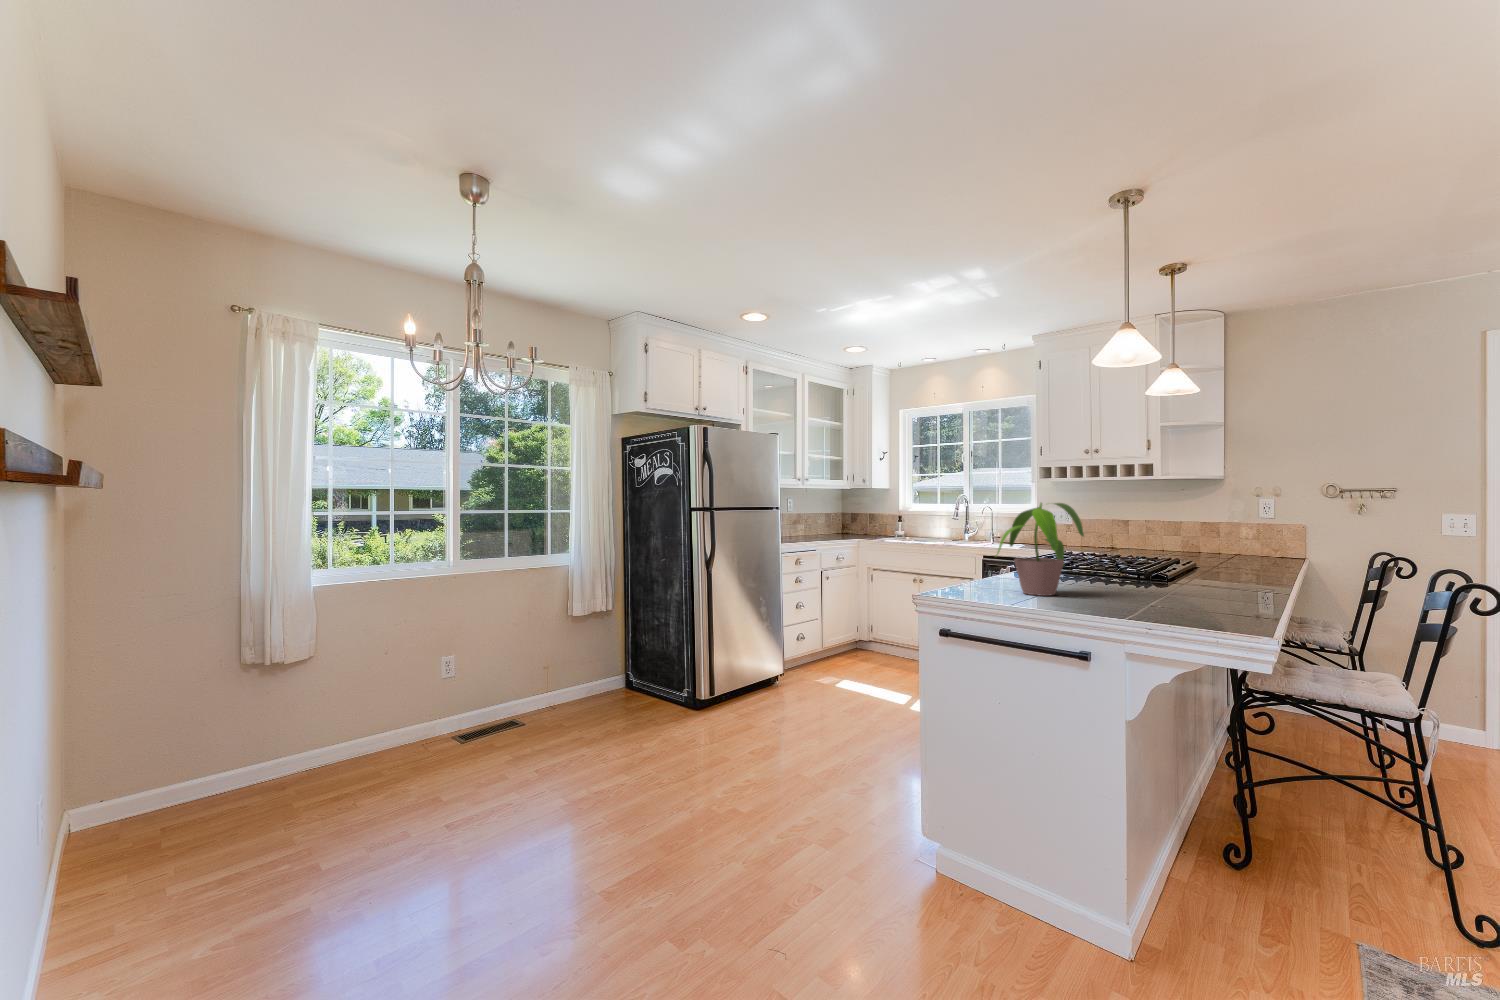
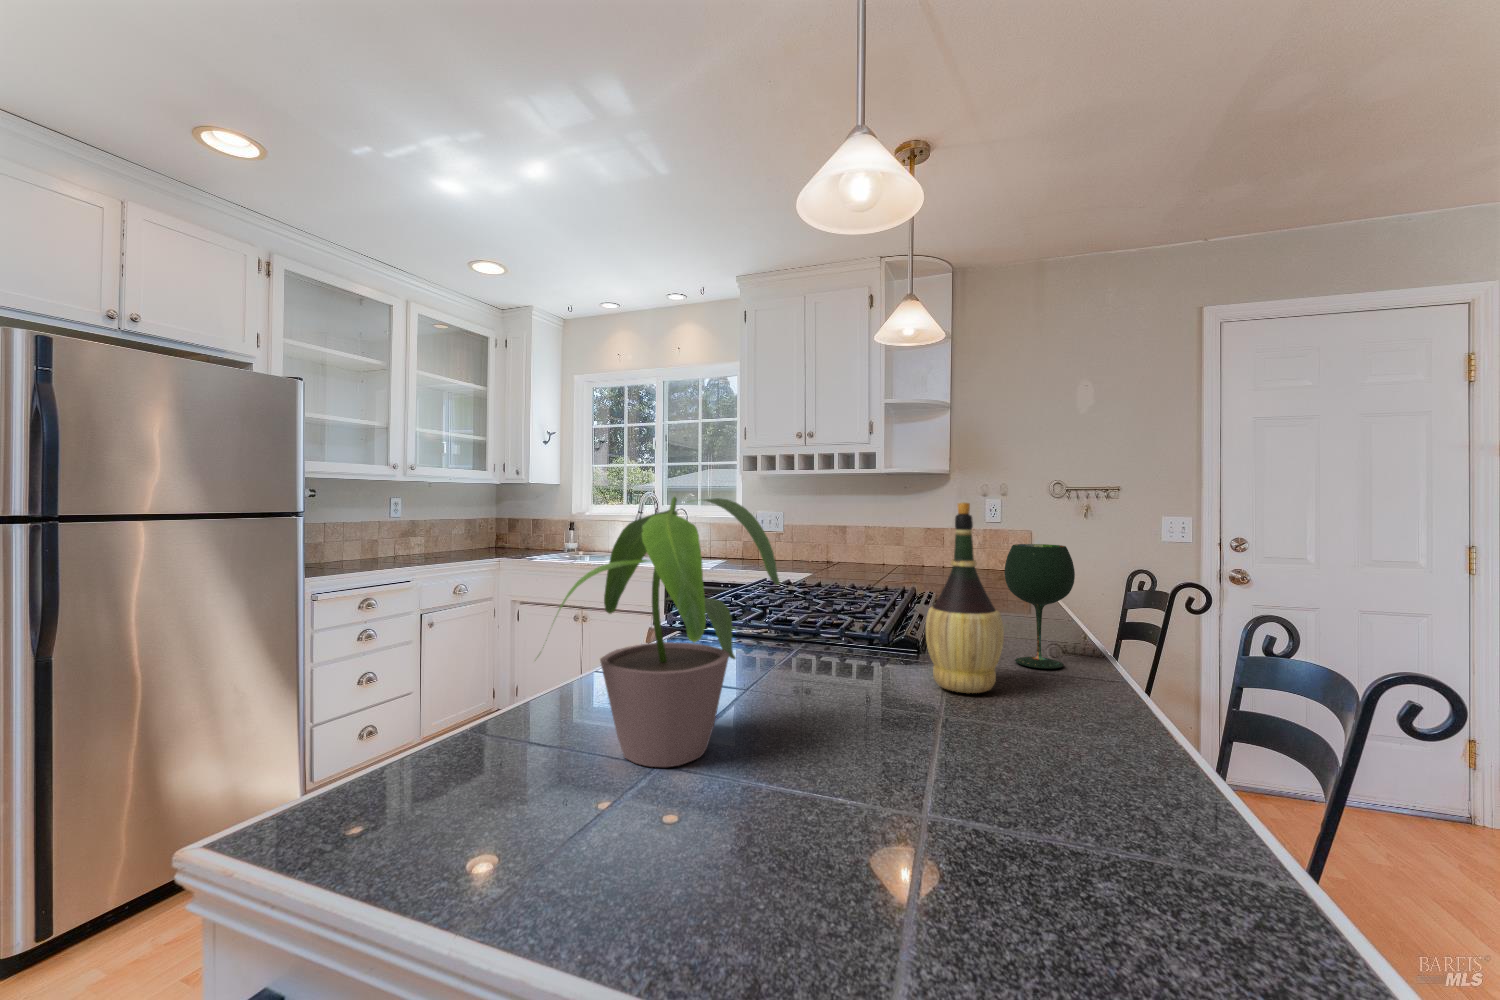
wine bottle: none [1159,503,1201,591] -> present [926,502,1004,693]
wine glass: none [1213,525,1255,589] -> present [1004,544,1075,669]

